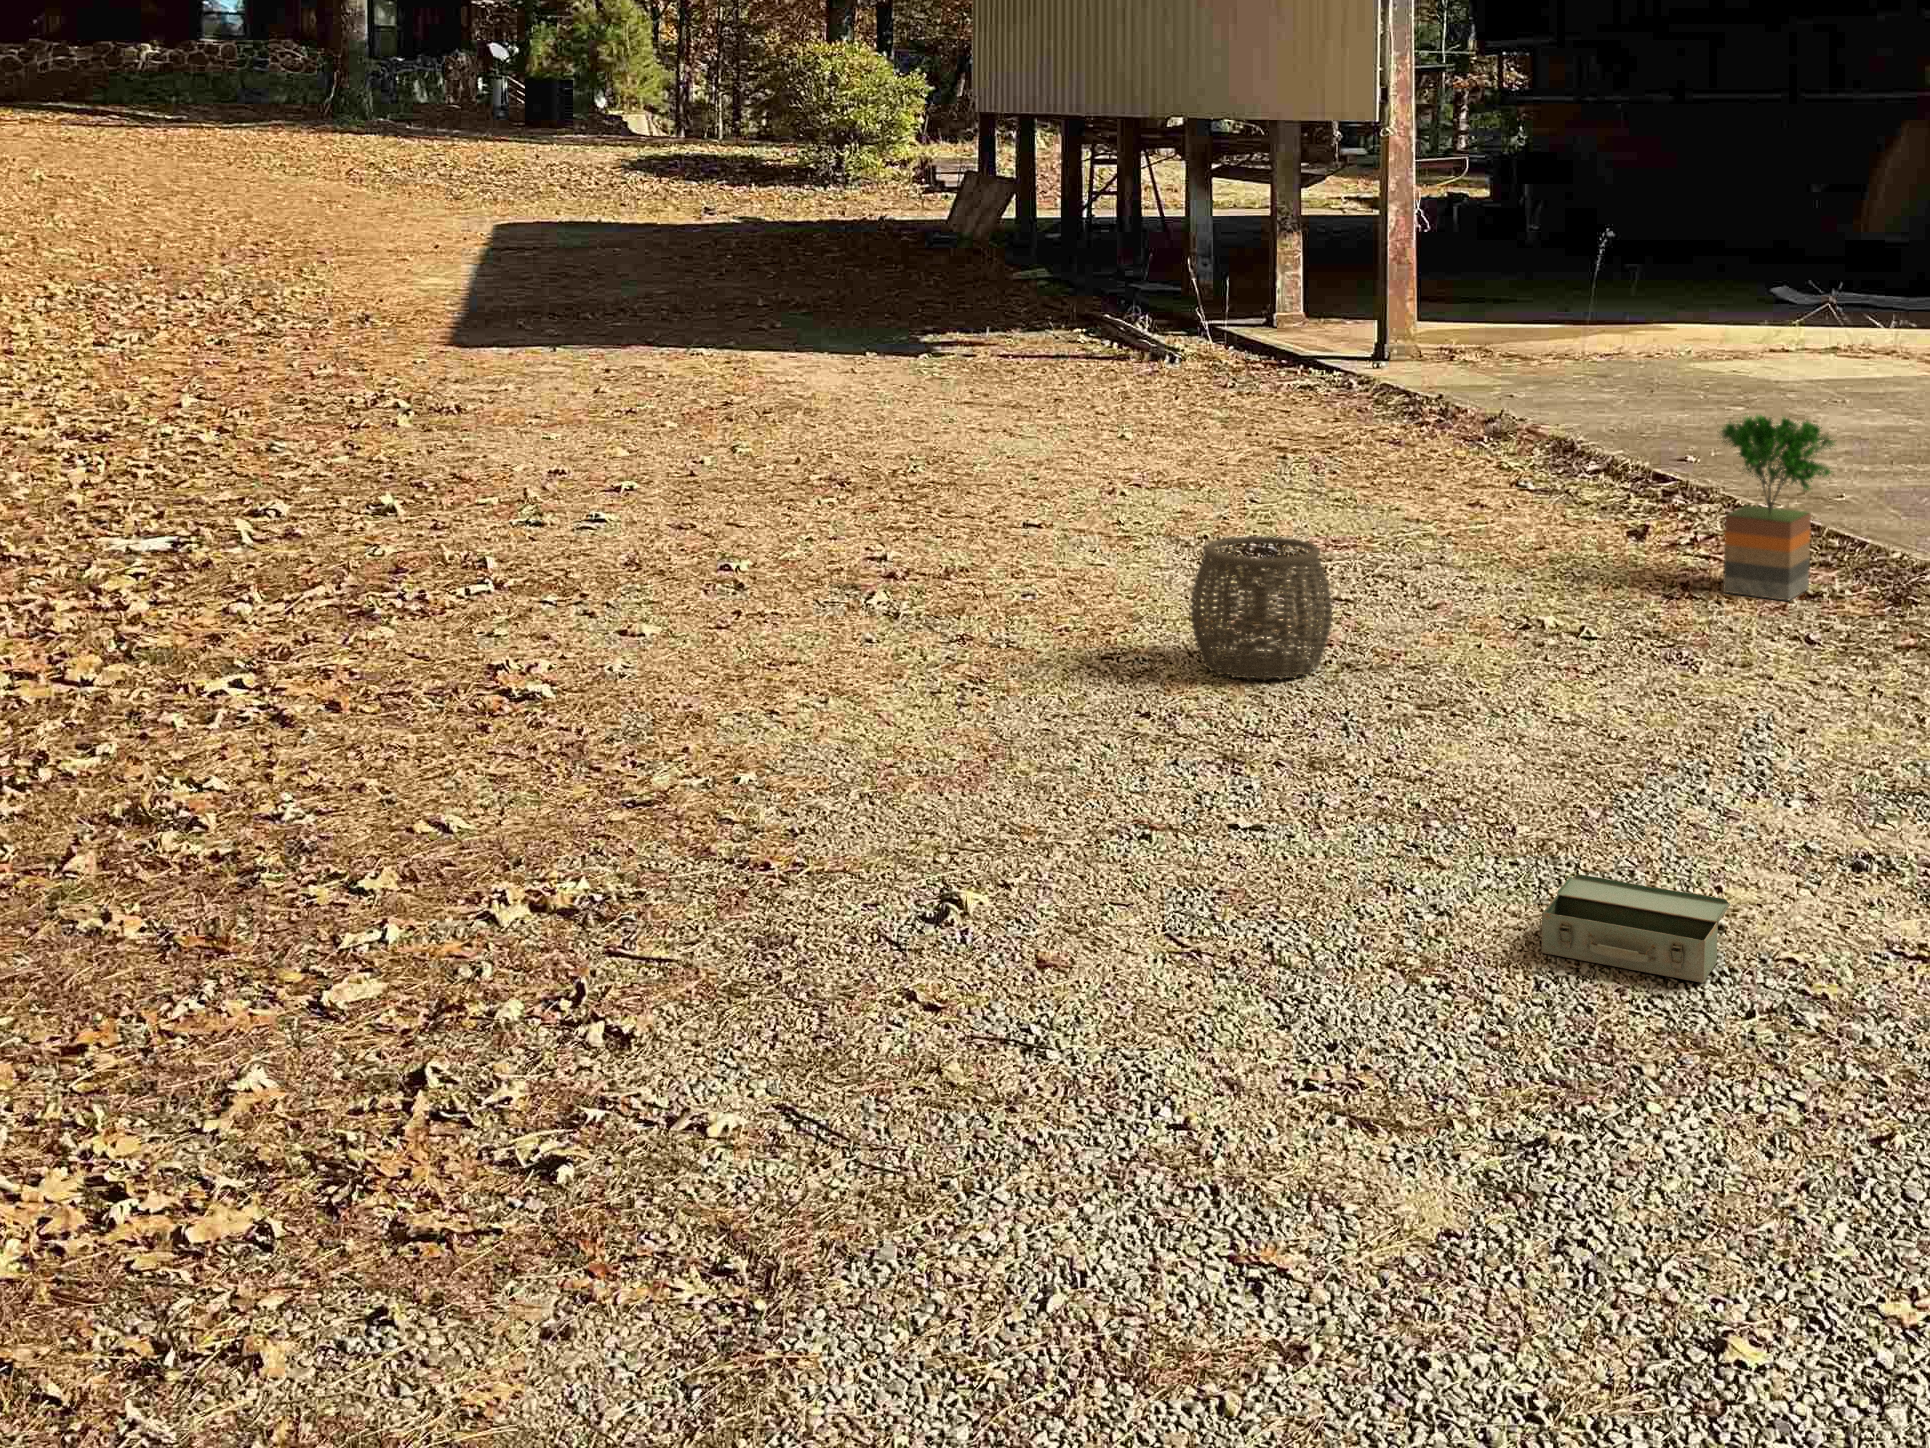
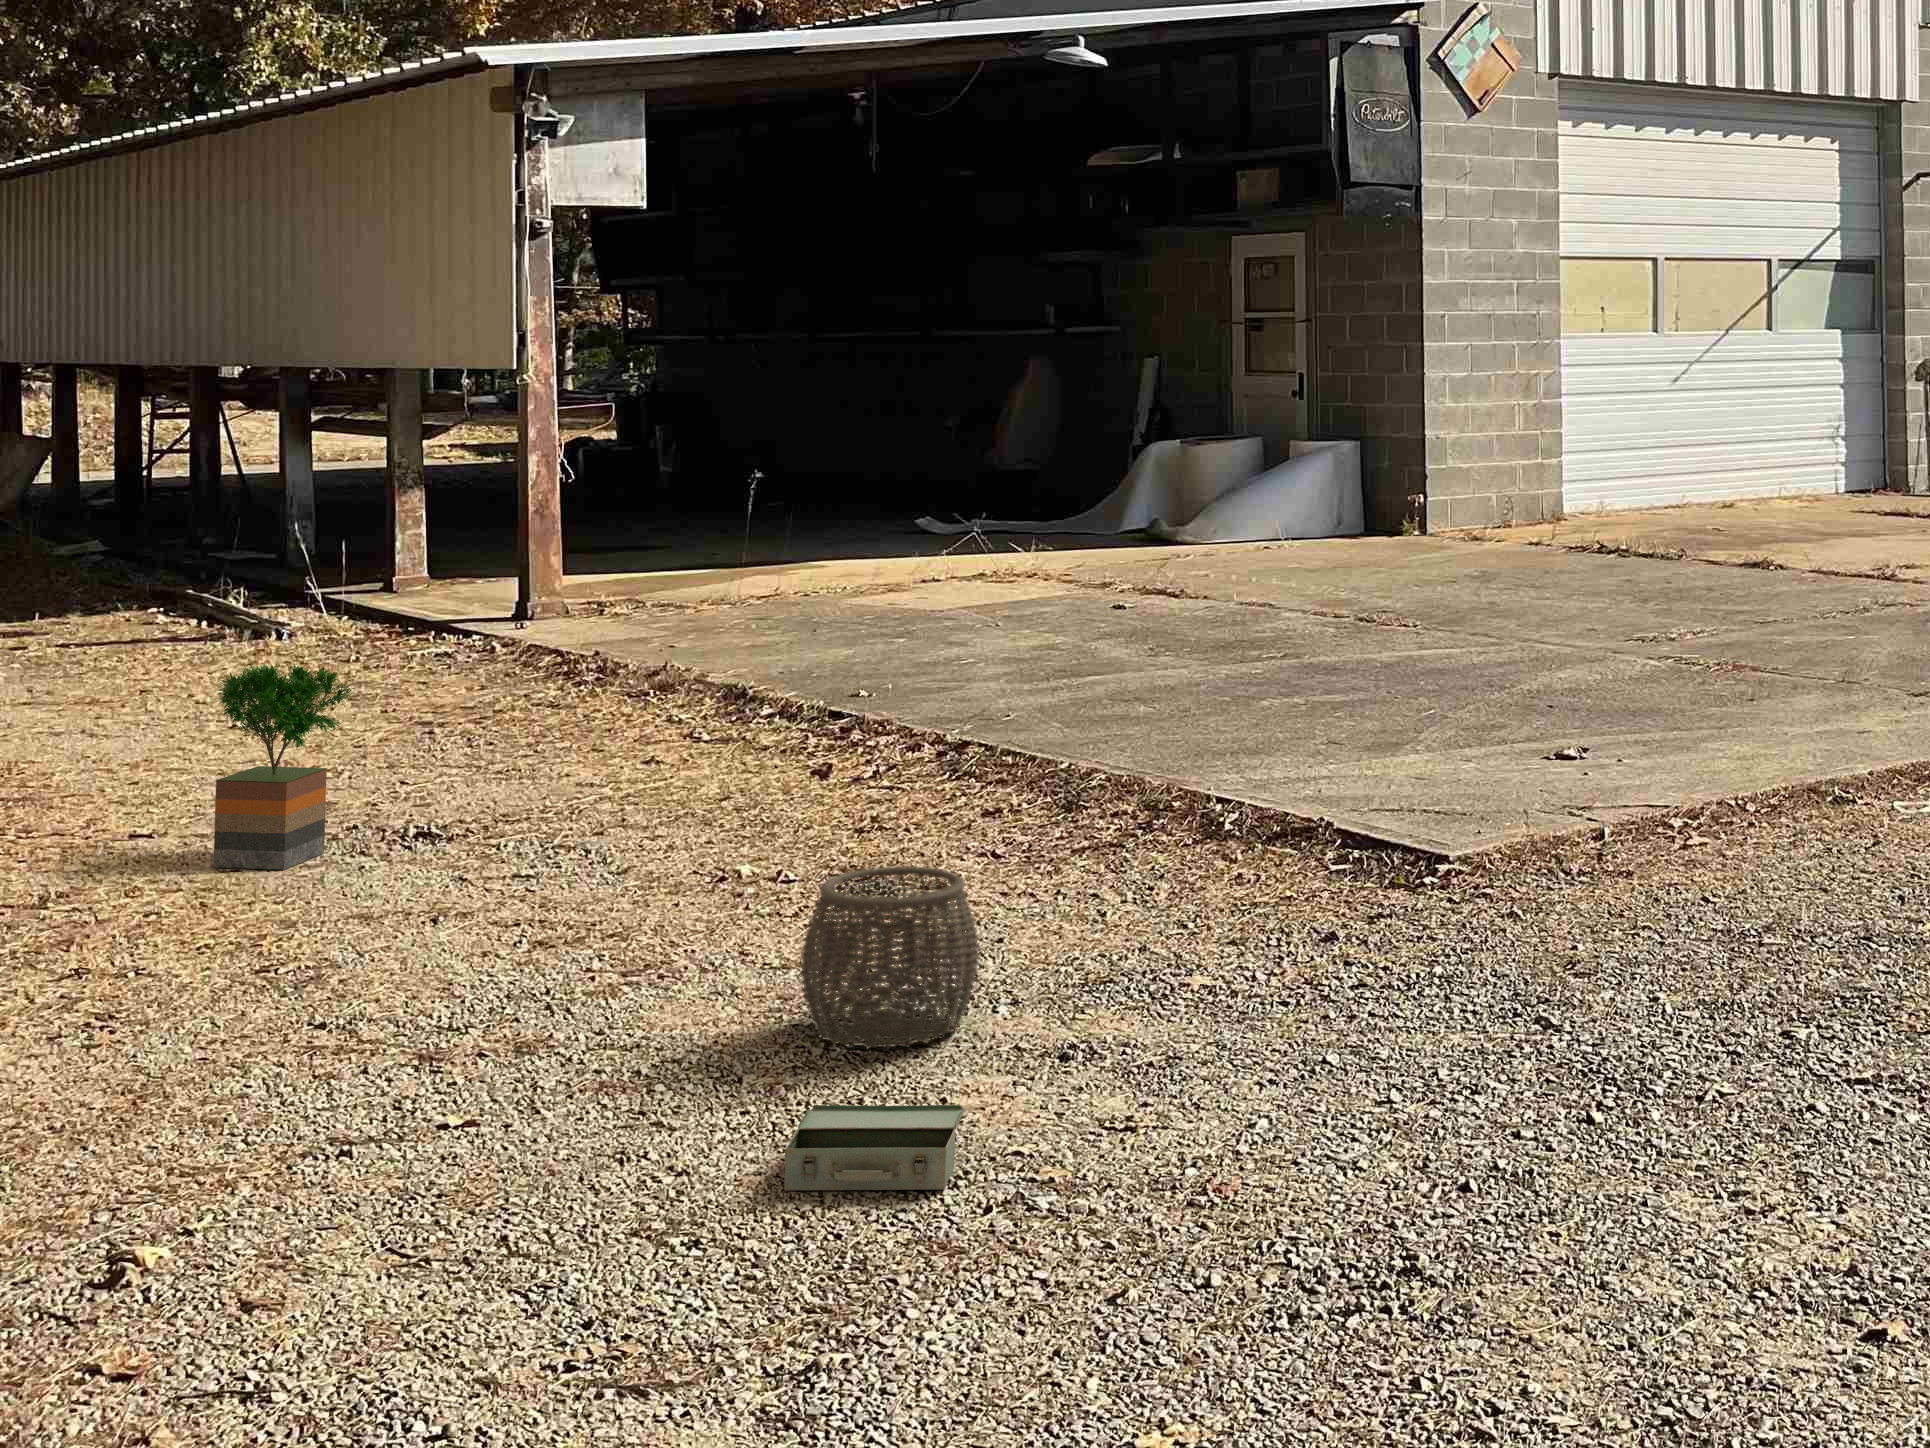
potted tree: present [1721,415,1835,601] -> present [213,664,354,870]
woven basket: present [1190,536,1333,680] -> present [800,866,980,1049]

